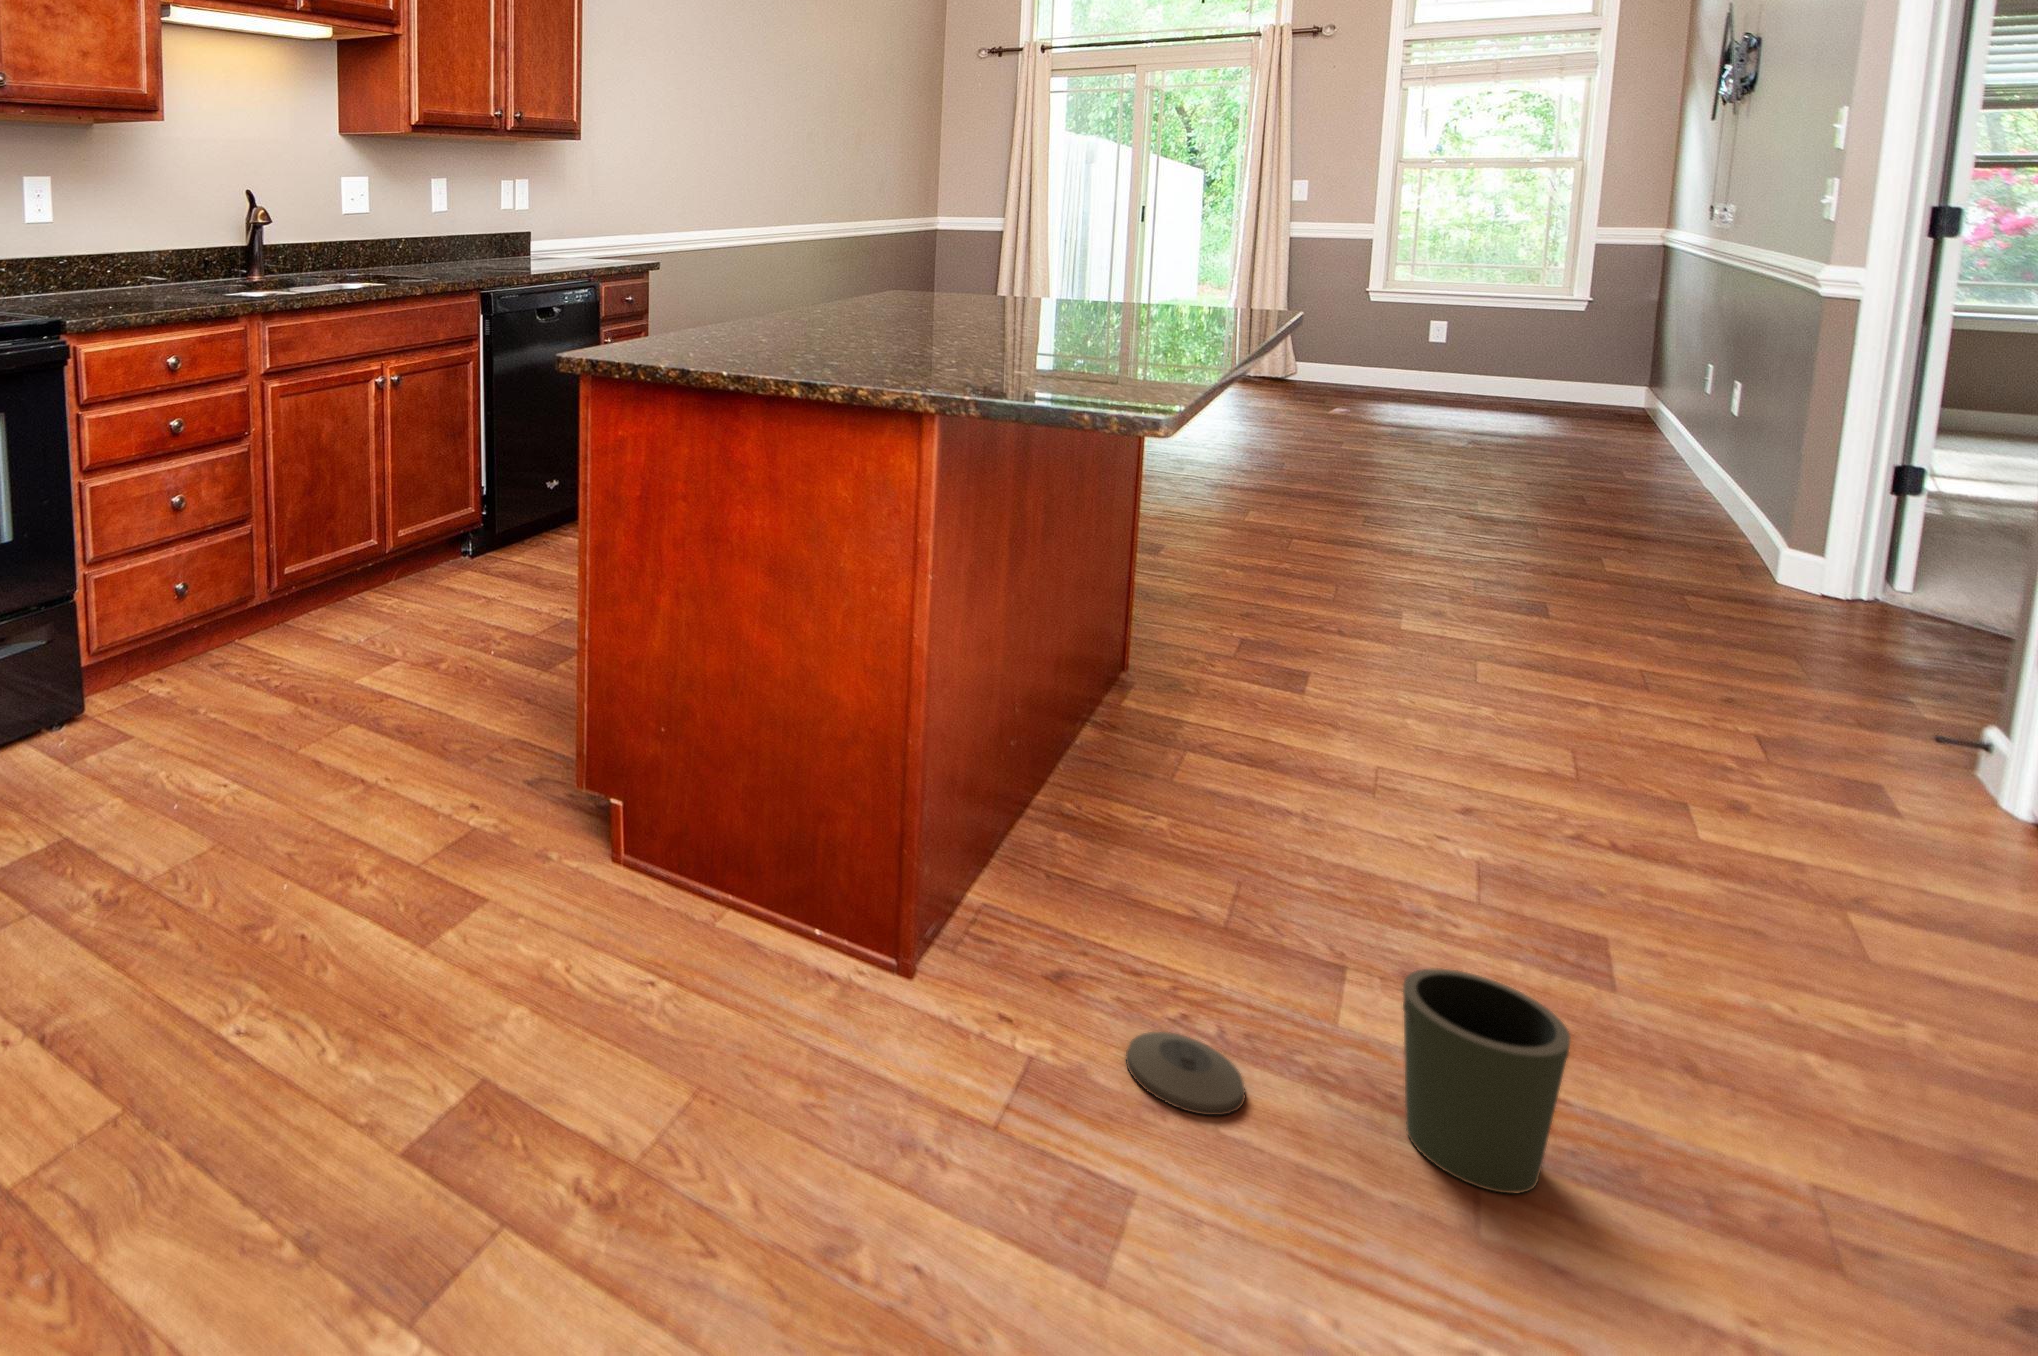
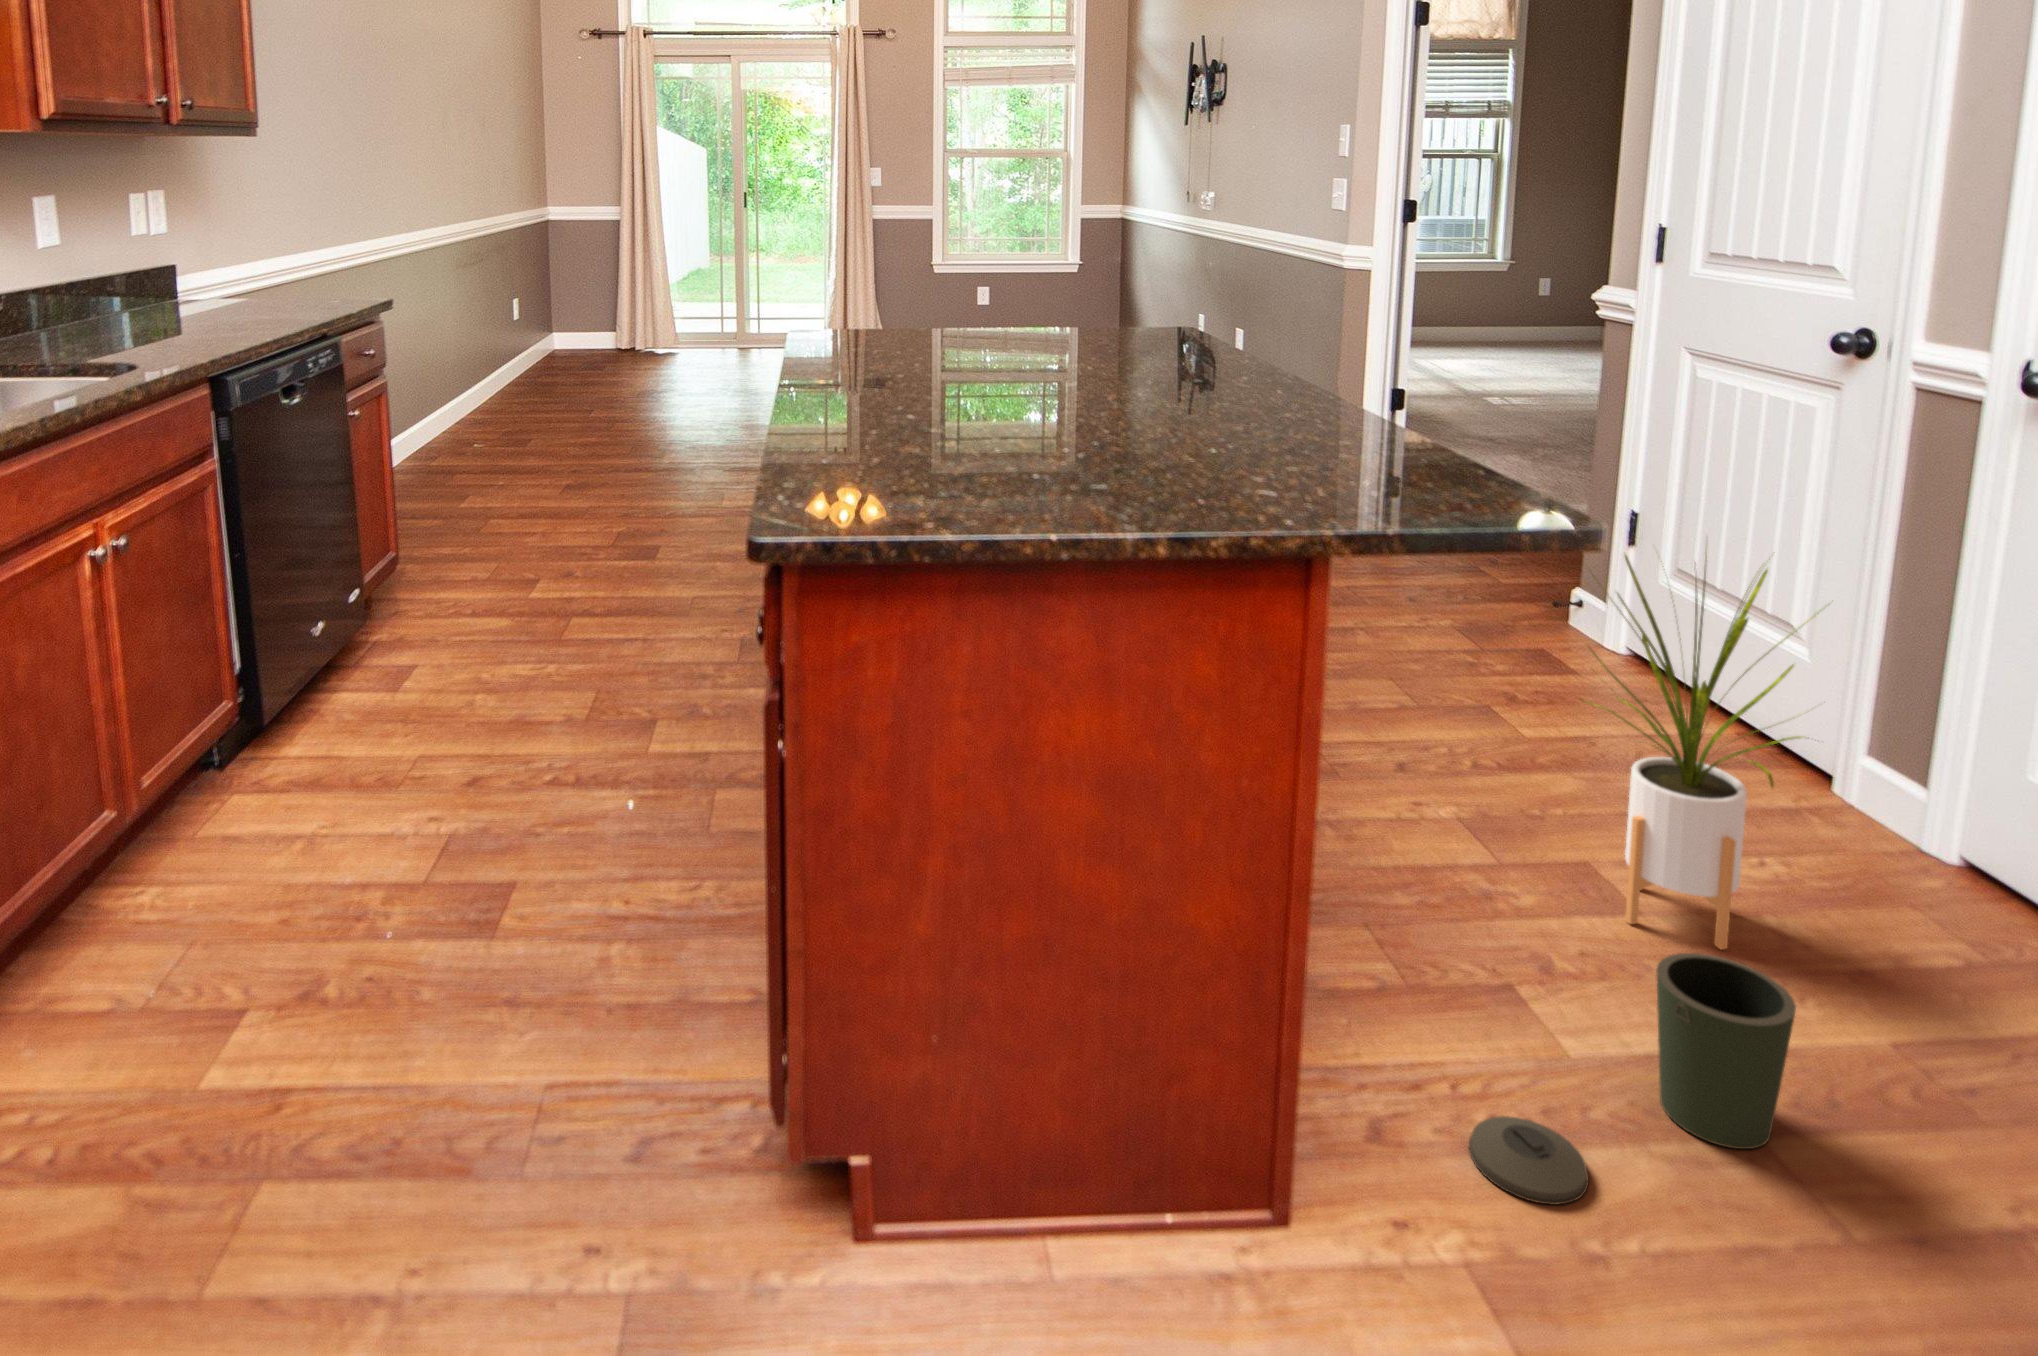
house plant: none [1568,565,1937,1079] -> present [1587,555,1801,949]

